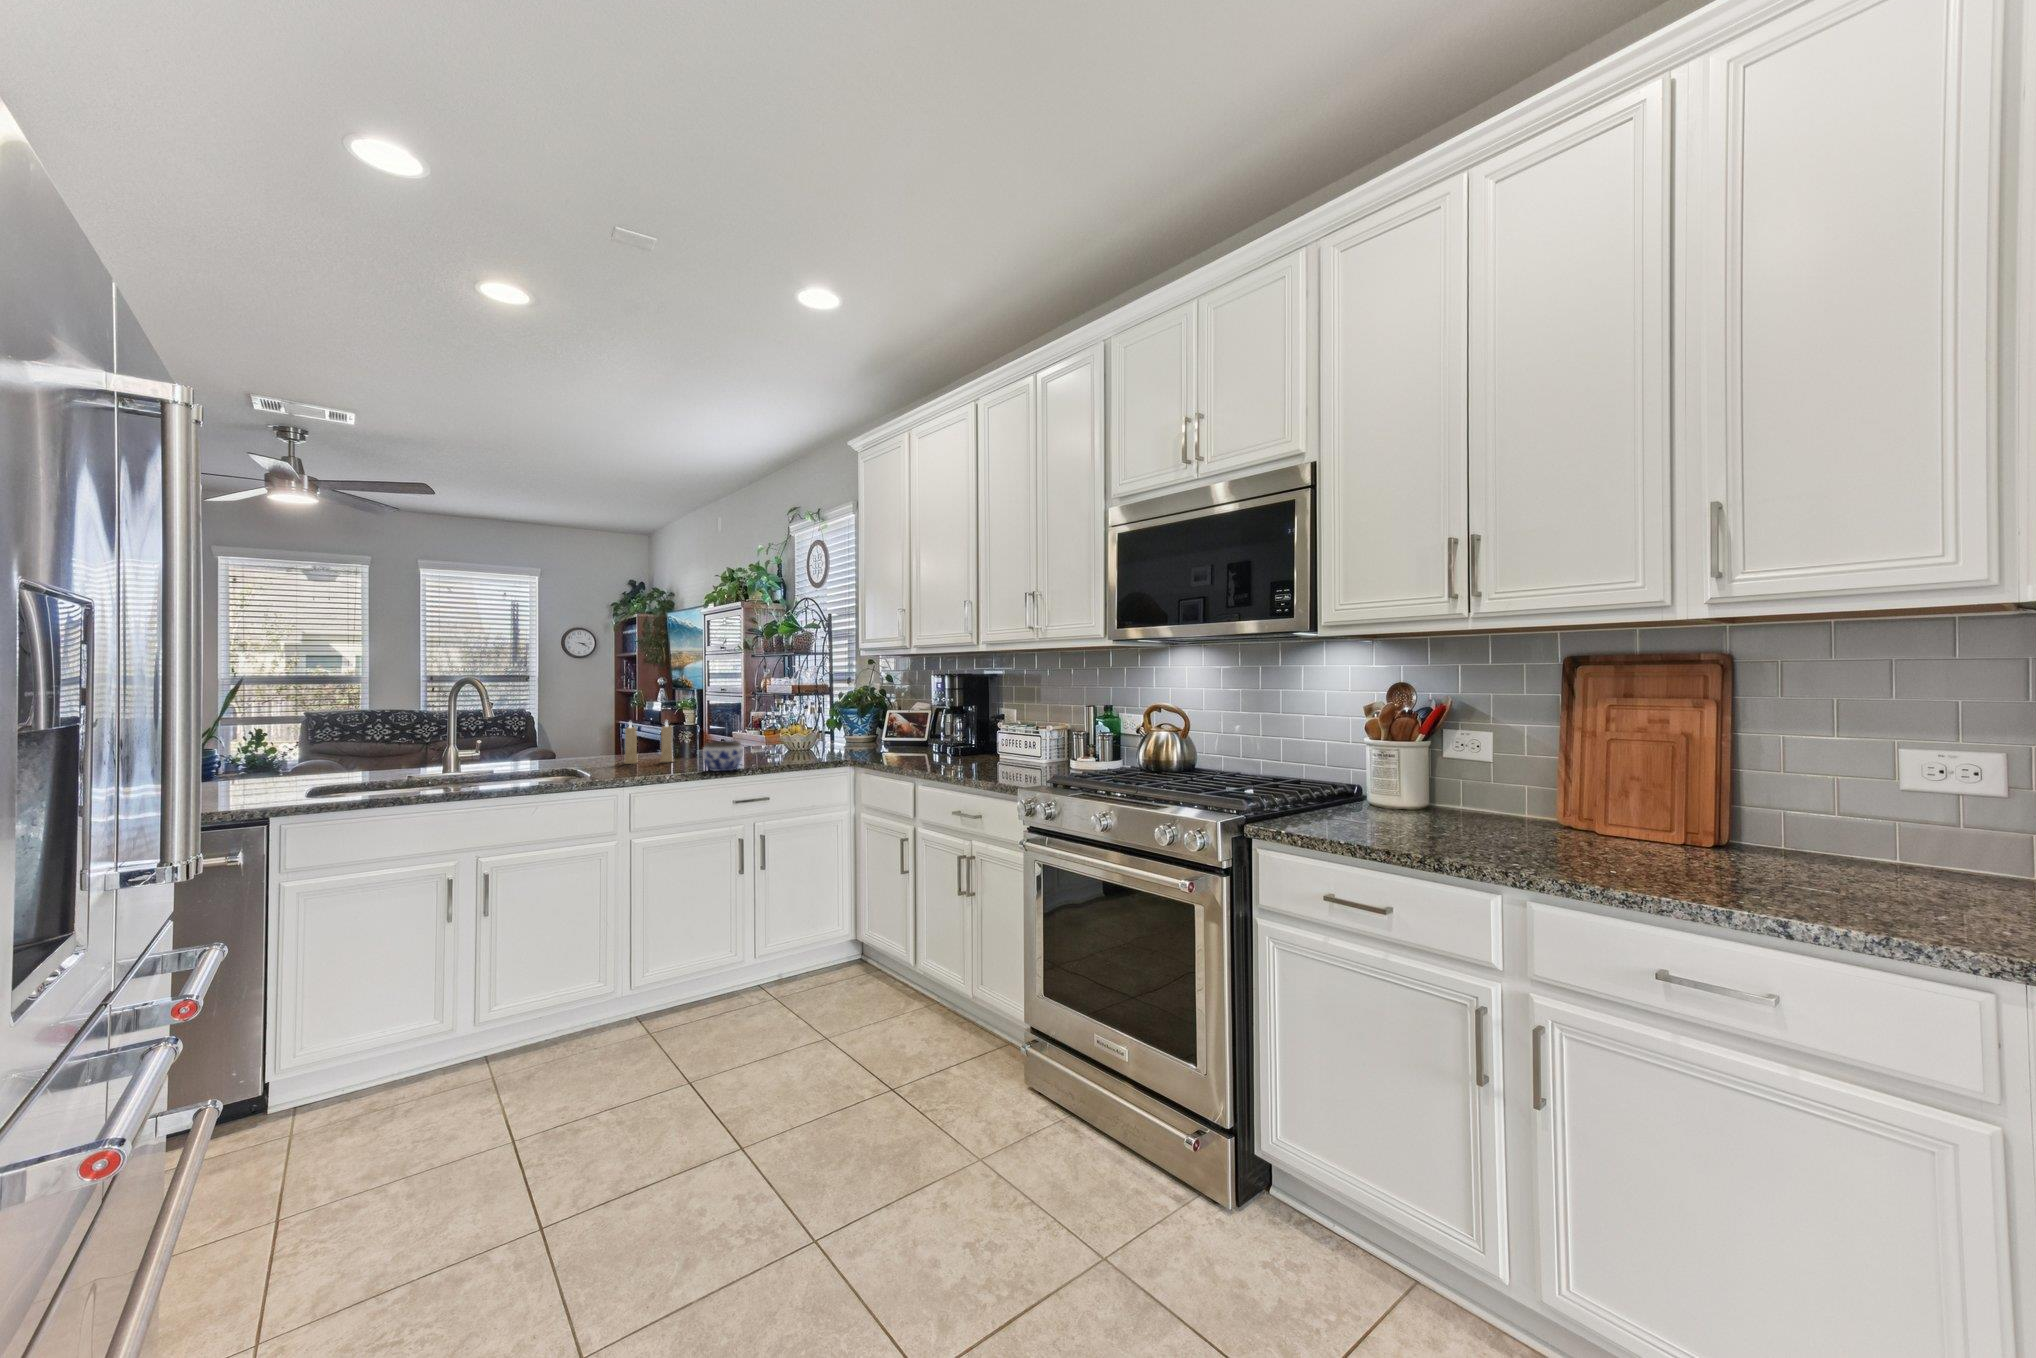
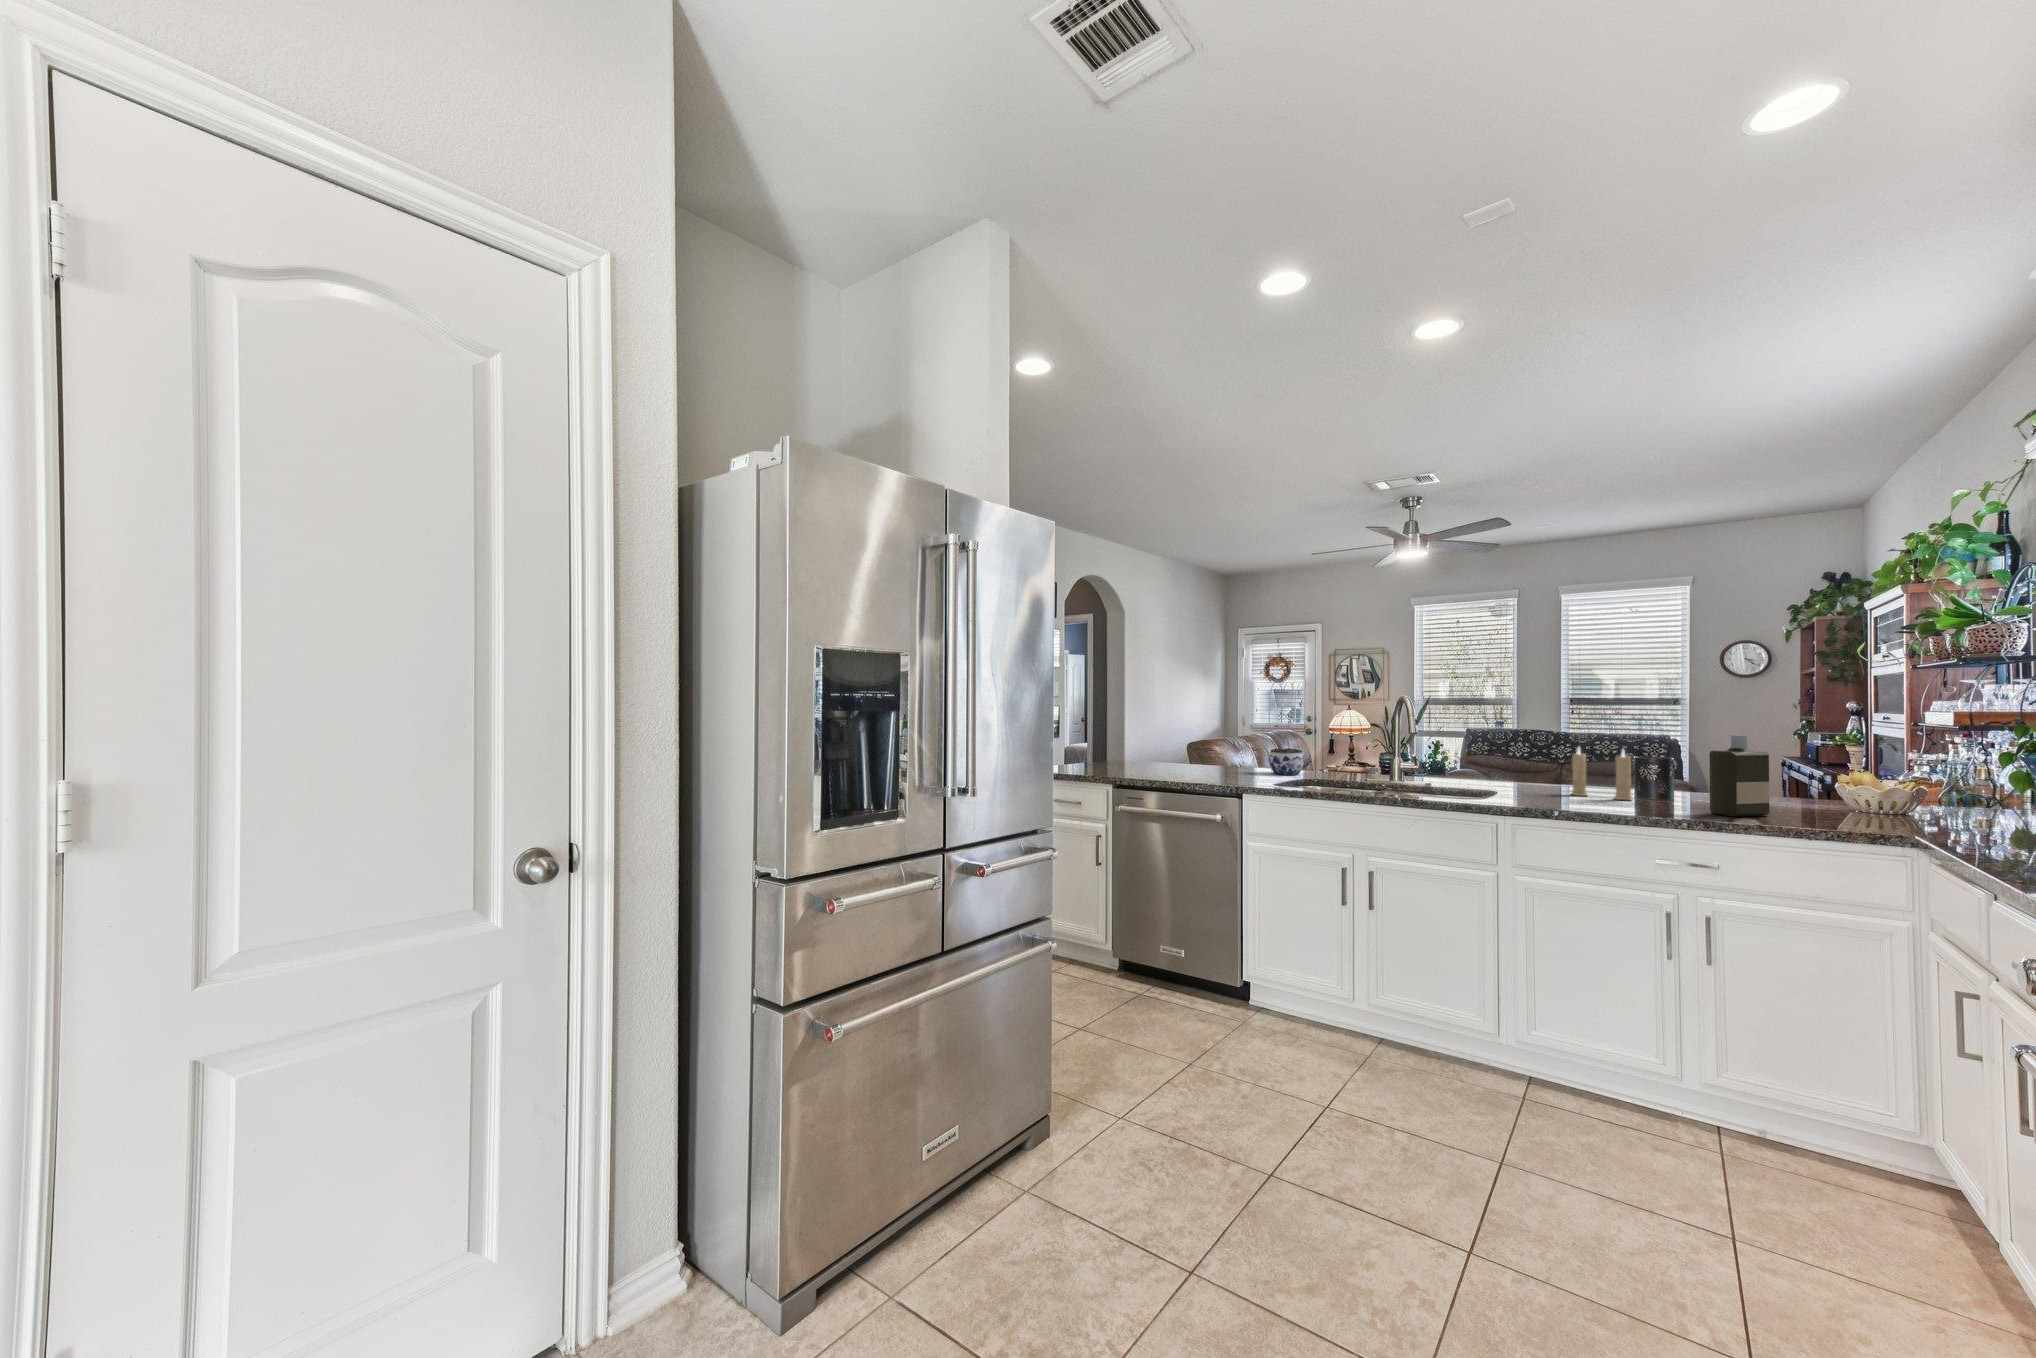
bottle: none [738,703,767,763] -> present [1709,735,1769,817]
jar: present [703,741,743,771] -> present [1269,748,1304,775]

